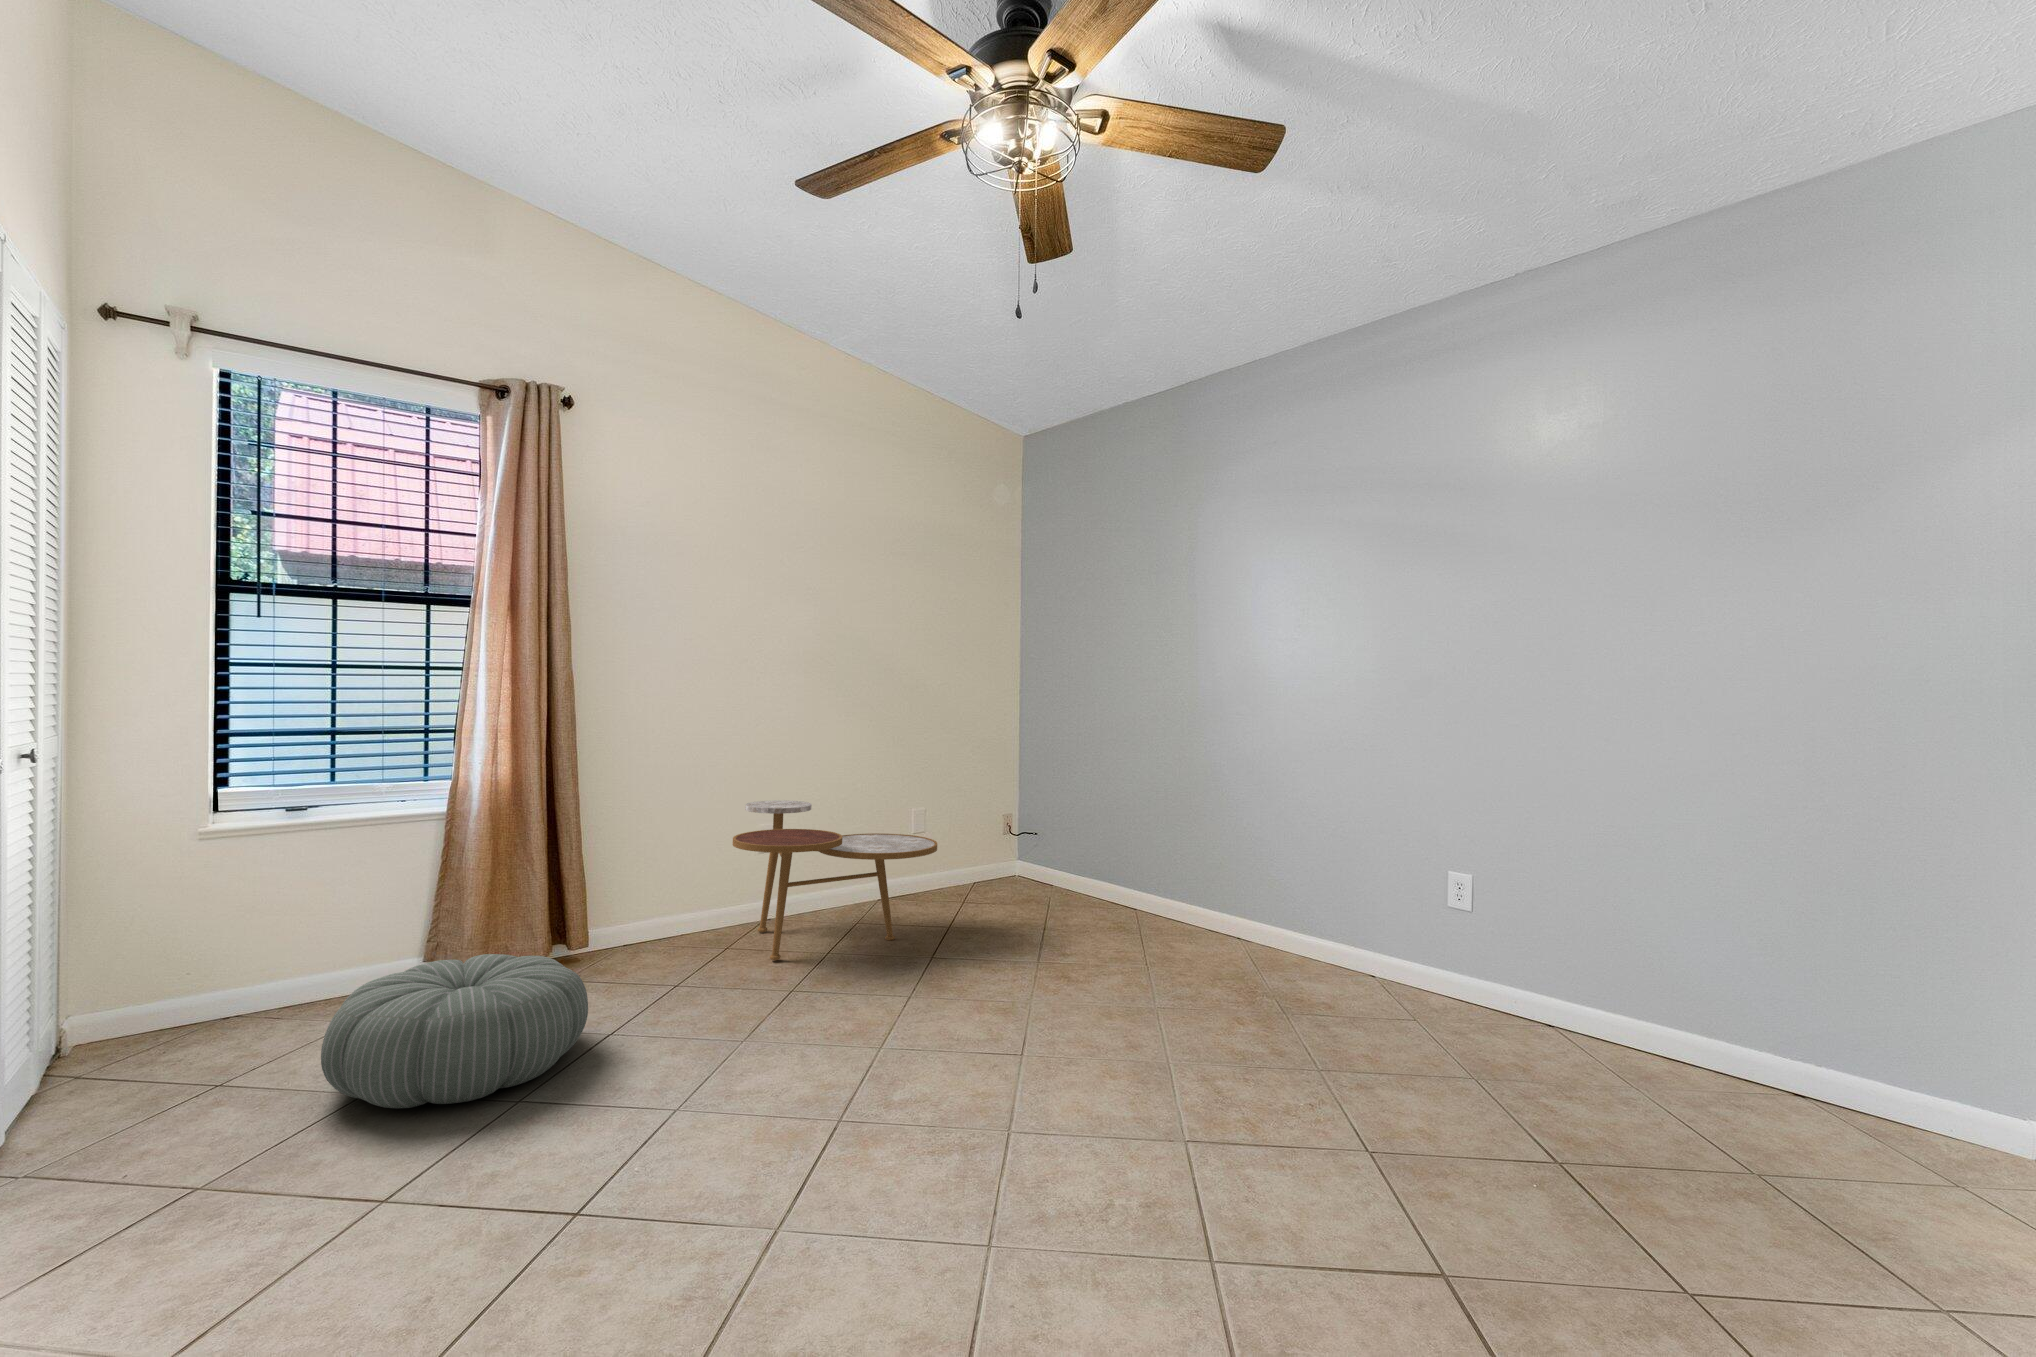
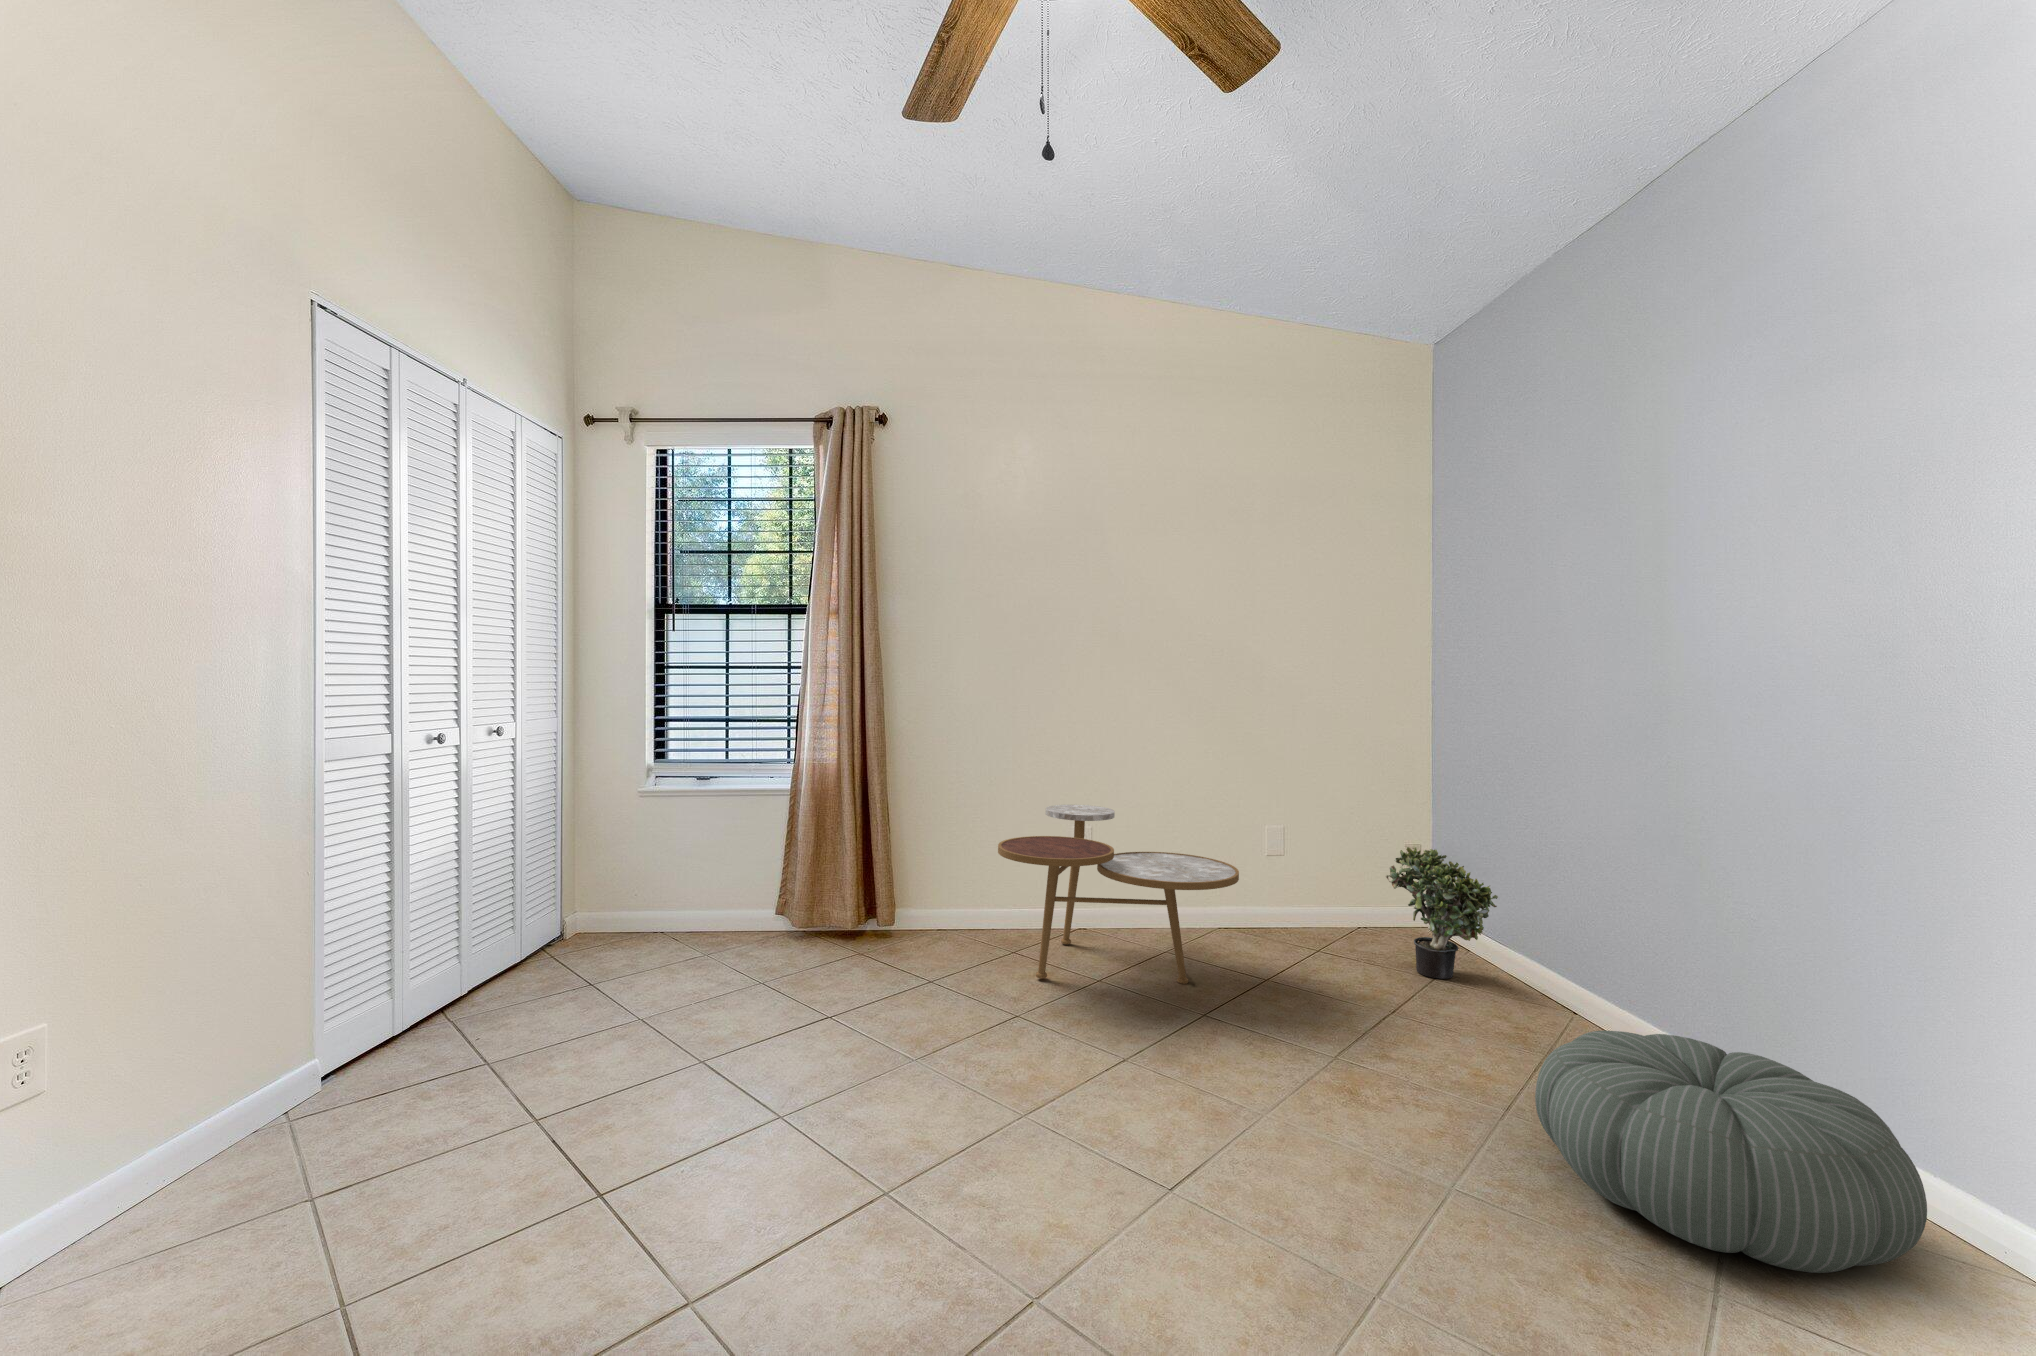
potted plant: none [1015,809,1088,902] -> present [1386,847,1498,979]
pouf: present [321,954,588,1108] -> present [1535,1030,1927,1273]

